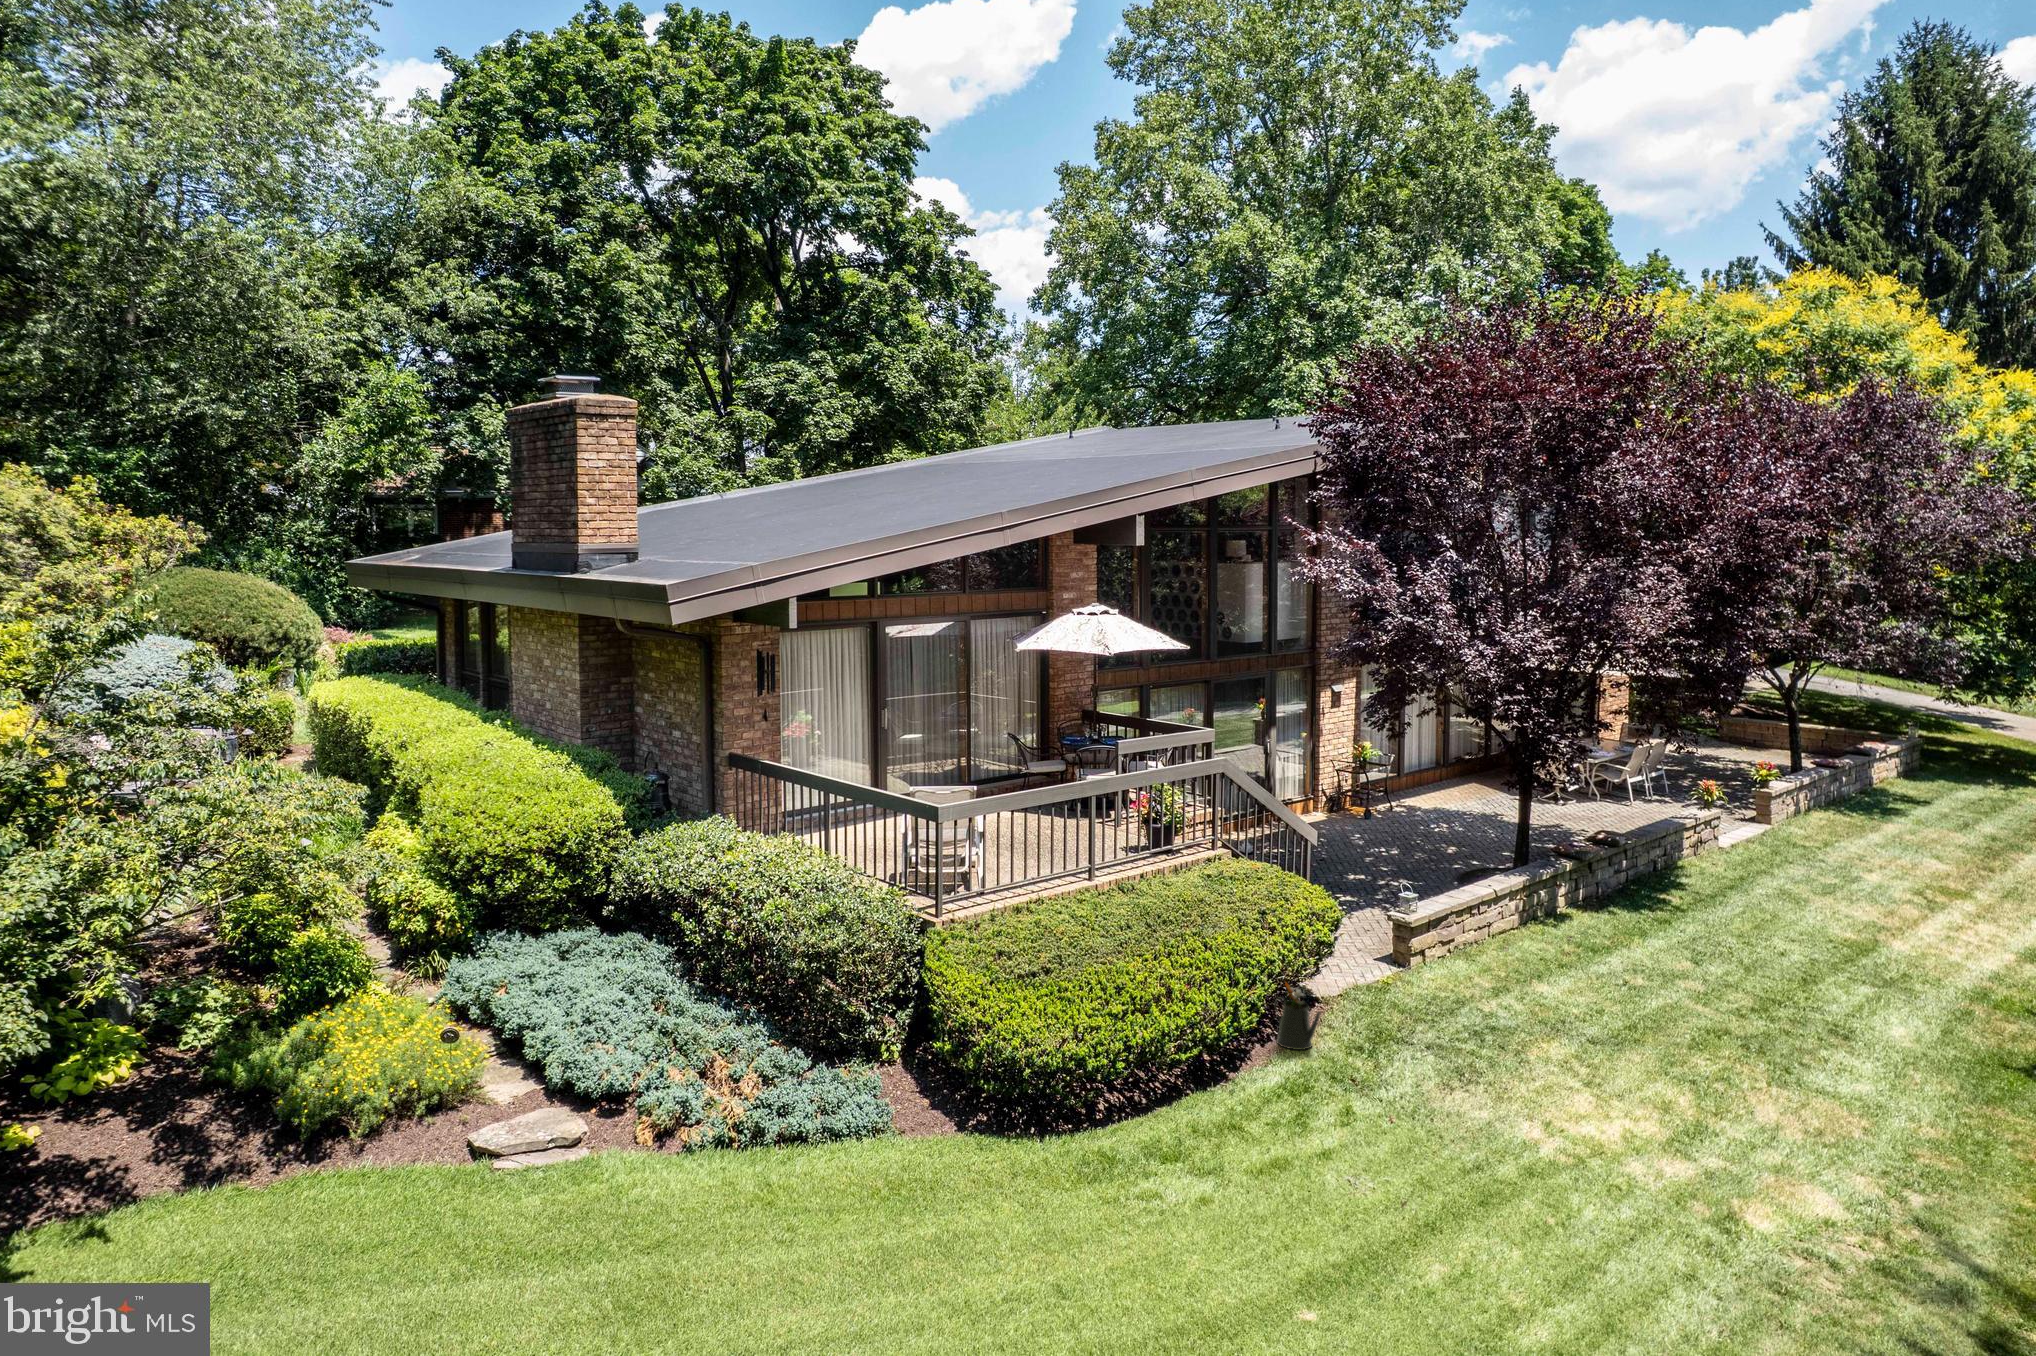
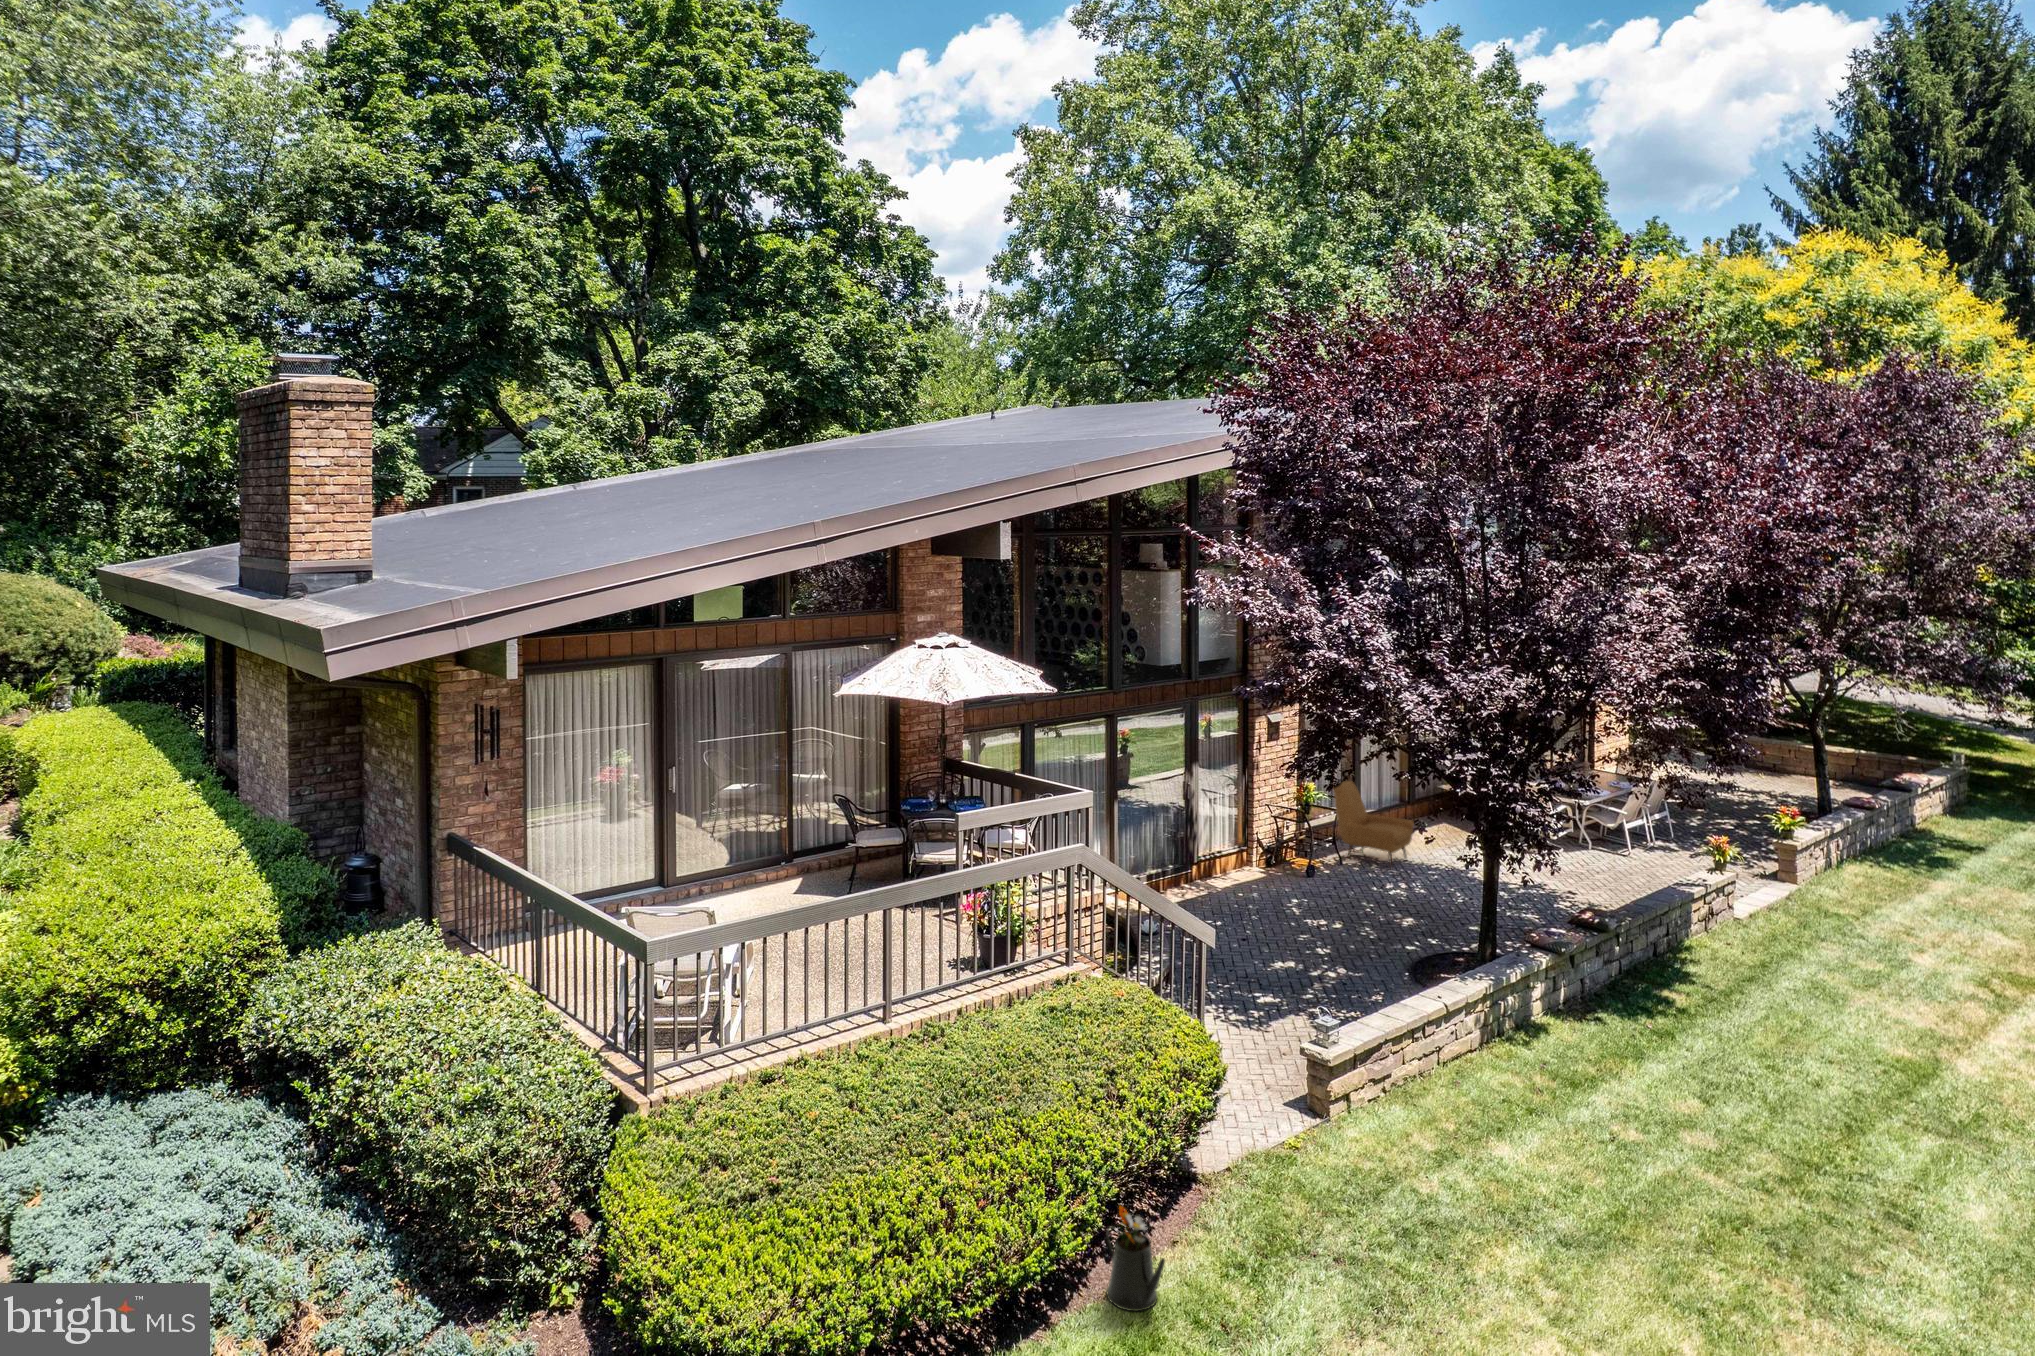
chair: none [1388,744,1457,817] -> present [1334,781,1414,869]

